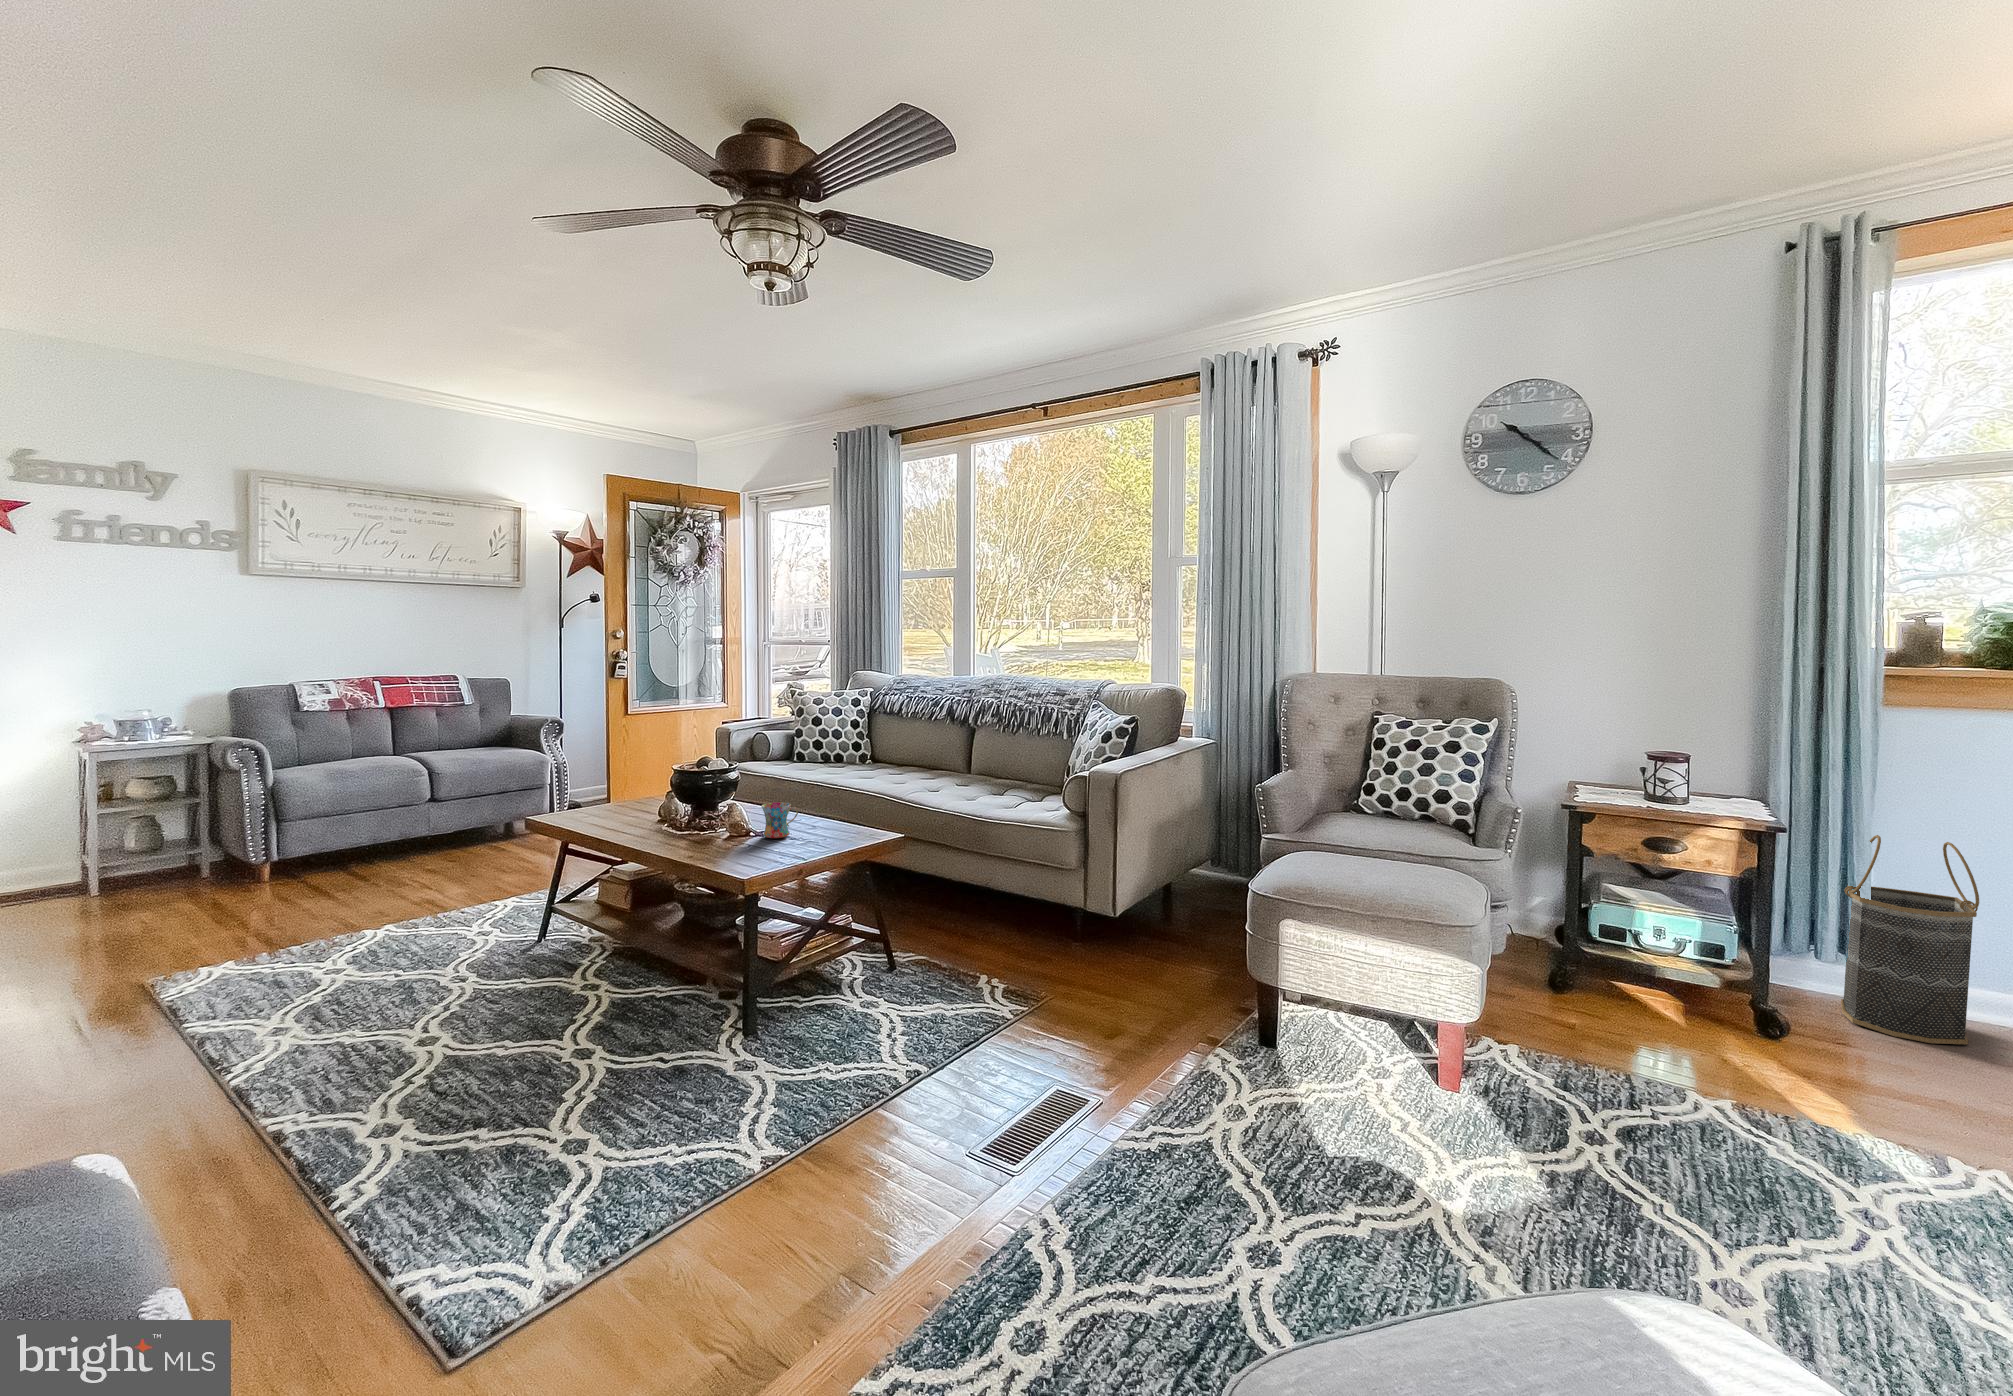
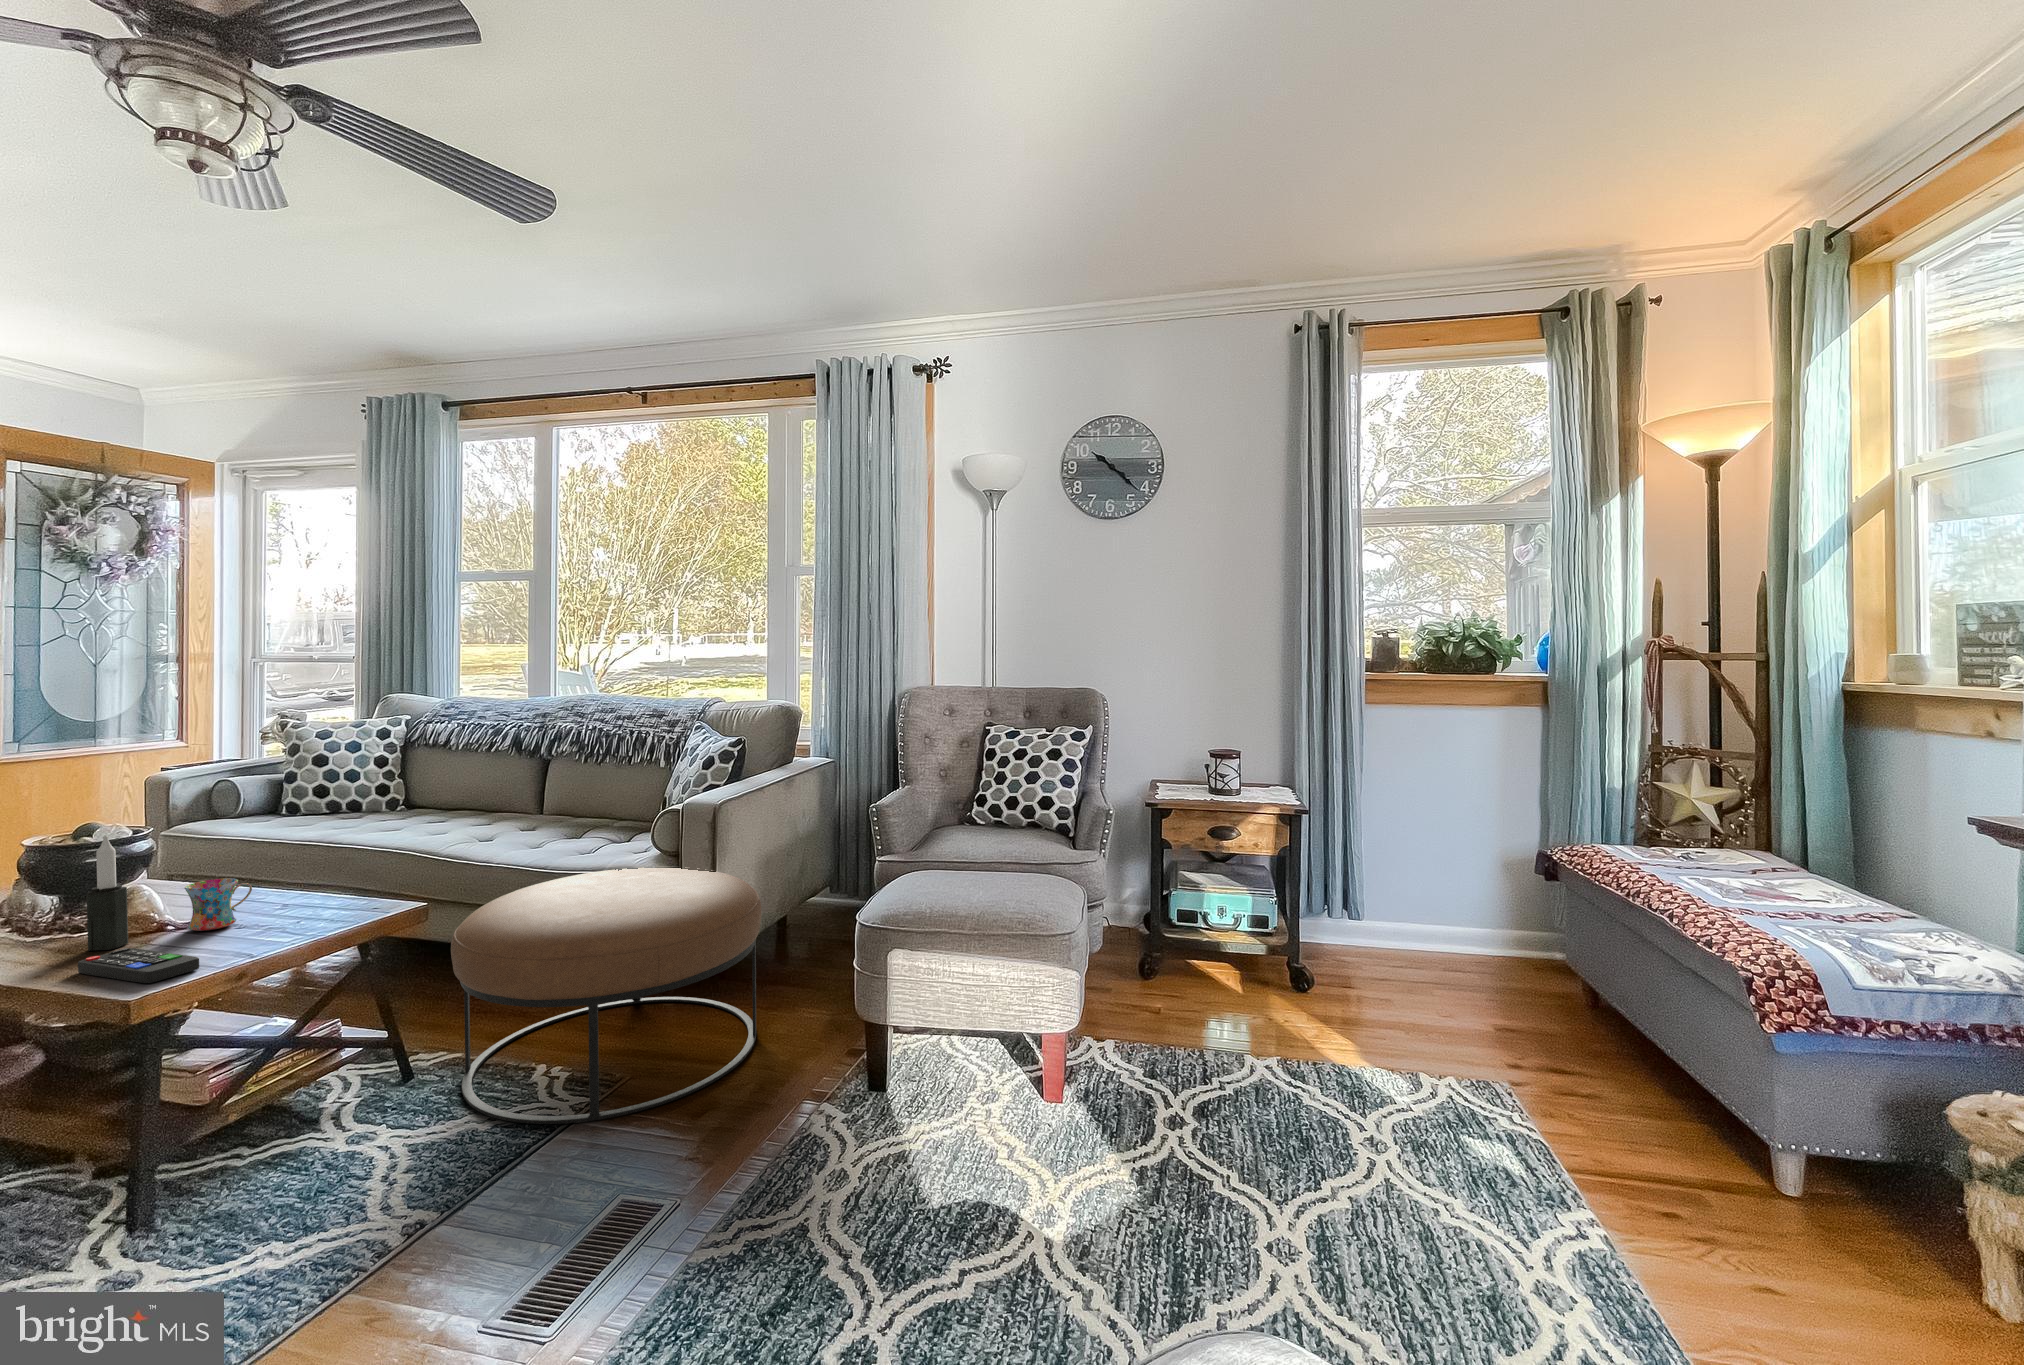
candle: none [712,765,733,844] -> present [87,835,128,951]
ottoman: none [924,824,1159,1025] -> present [451,867,761,1124]
basket: present [1841,835,1979,1044] -> none [1347,810,1430,976]
remote control: none [712,844,778,869] -> present [78,948,199,983]

